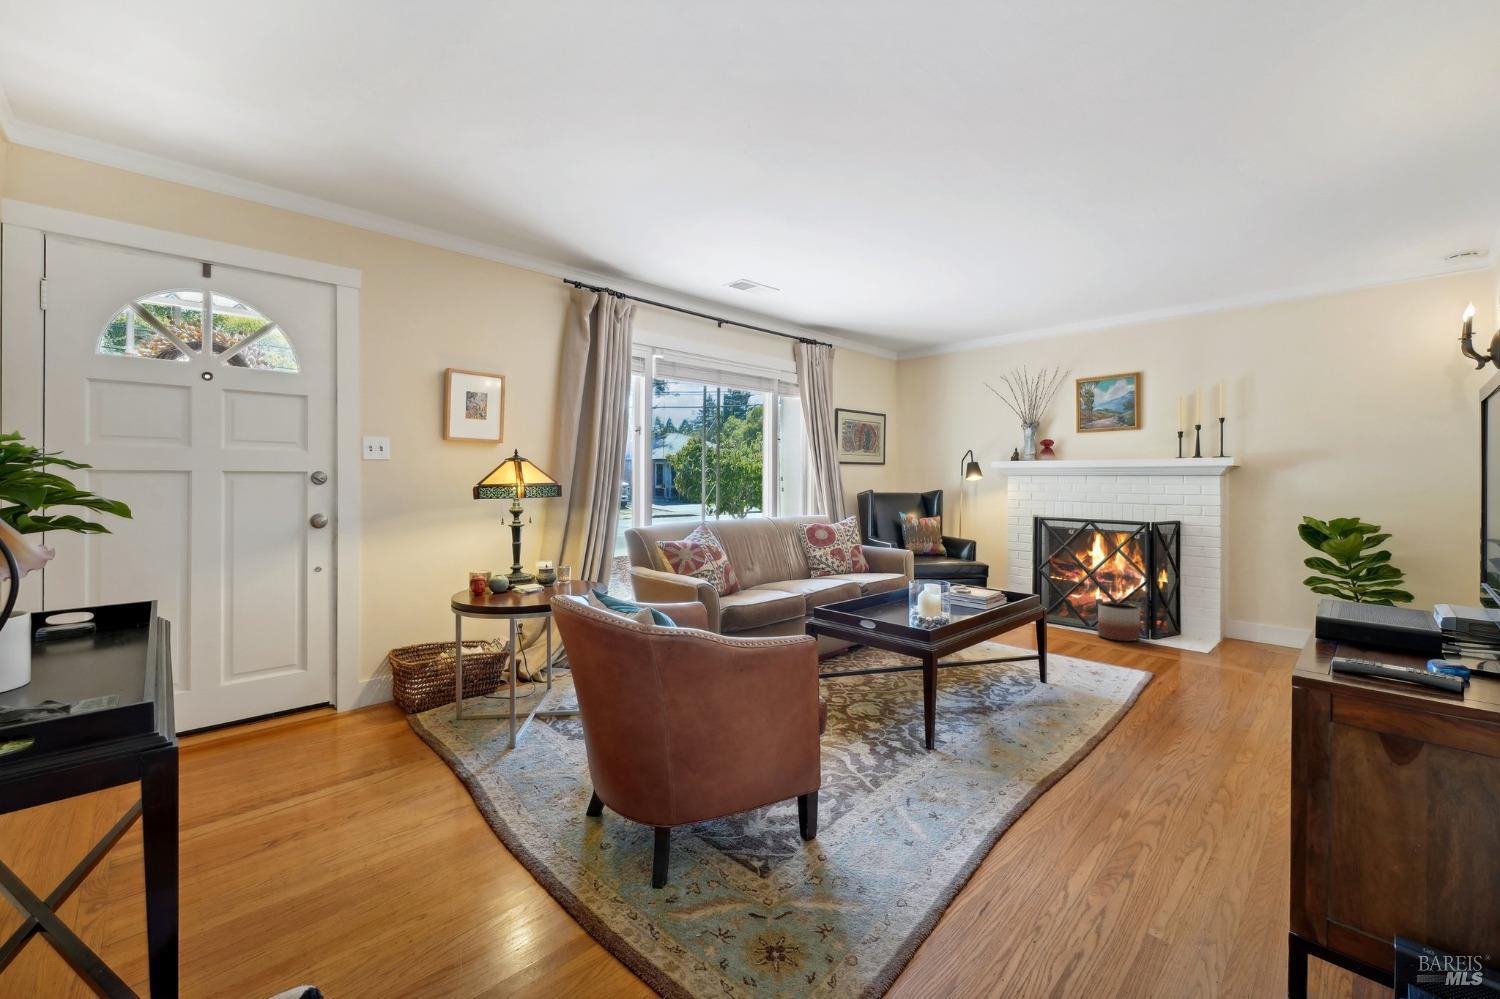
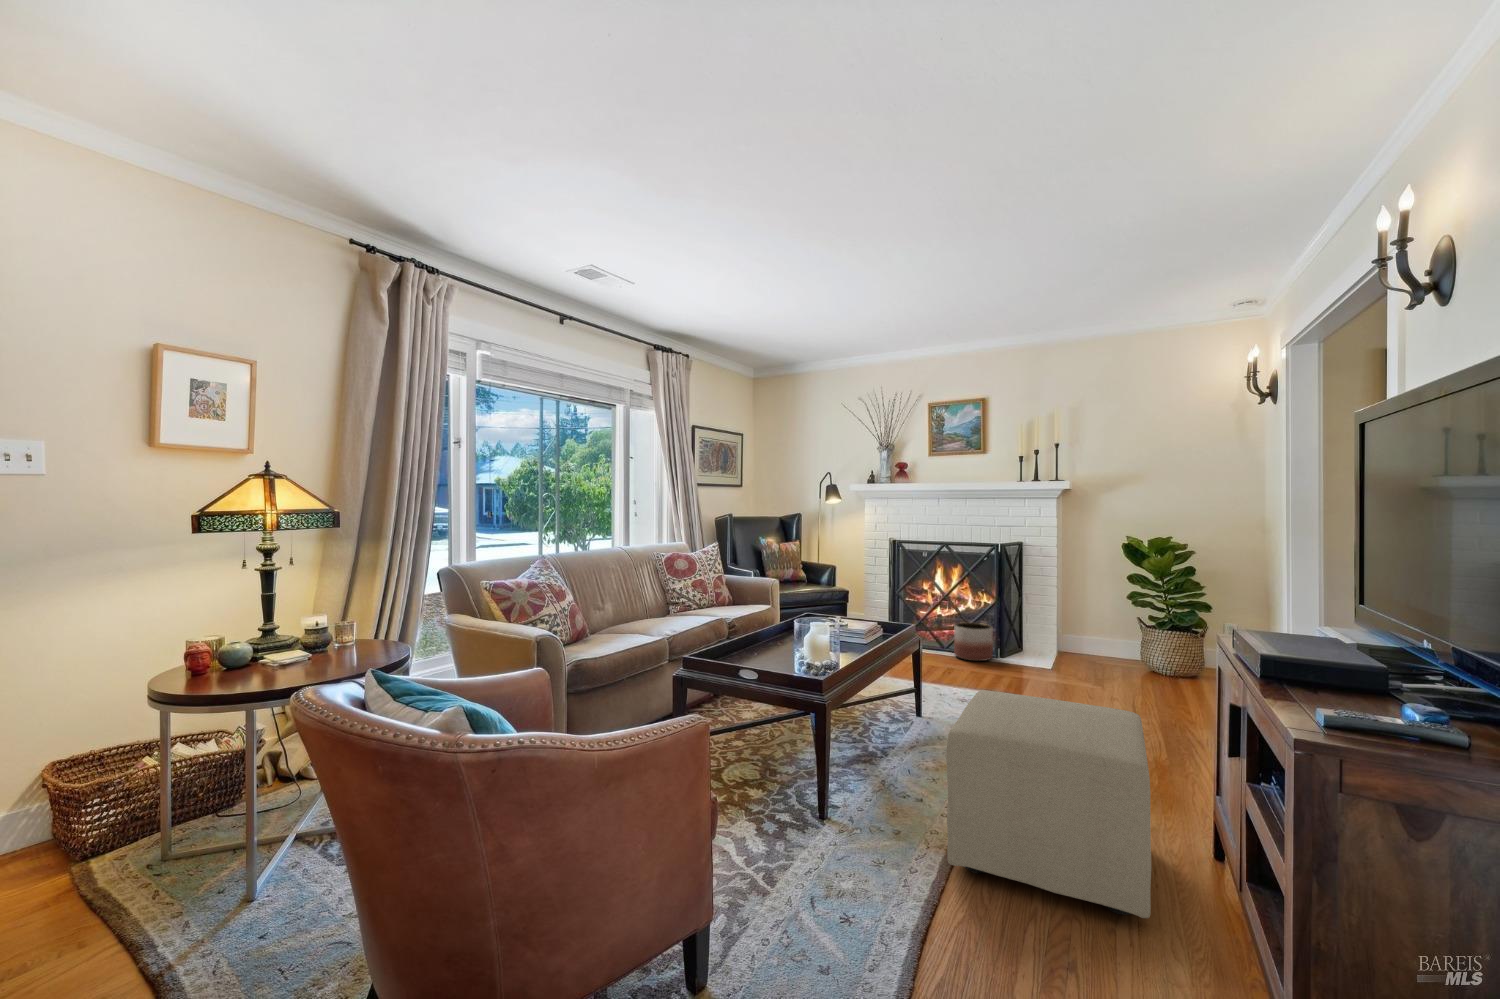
ottoman: none [1030,650,1235,841] -> present [946,690,1151,918]

